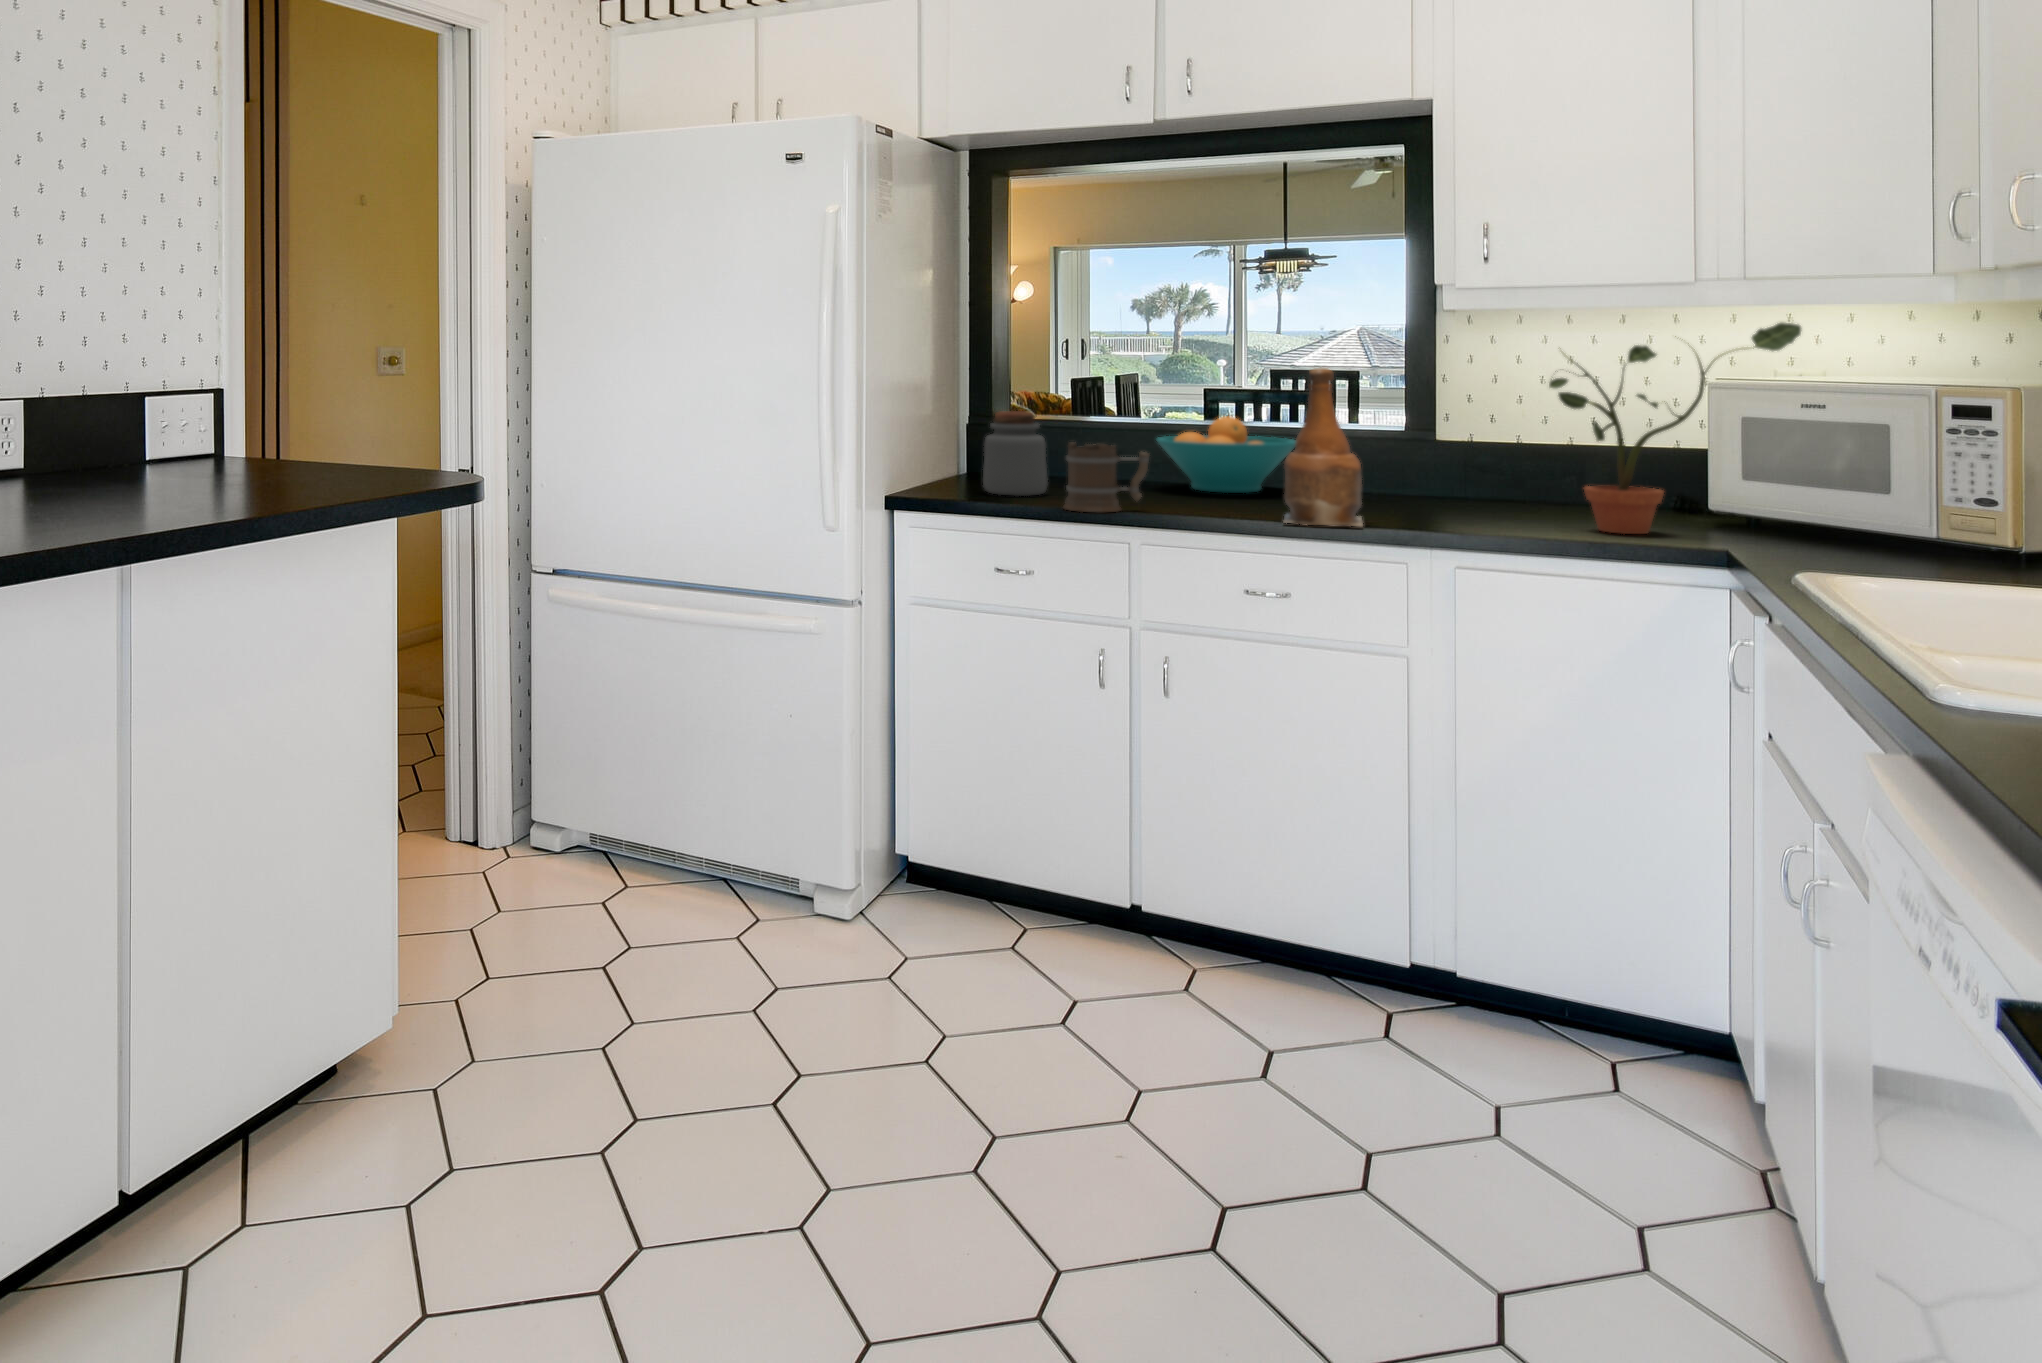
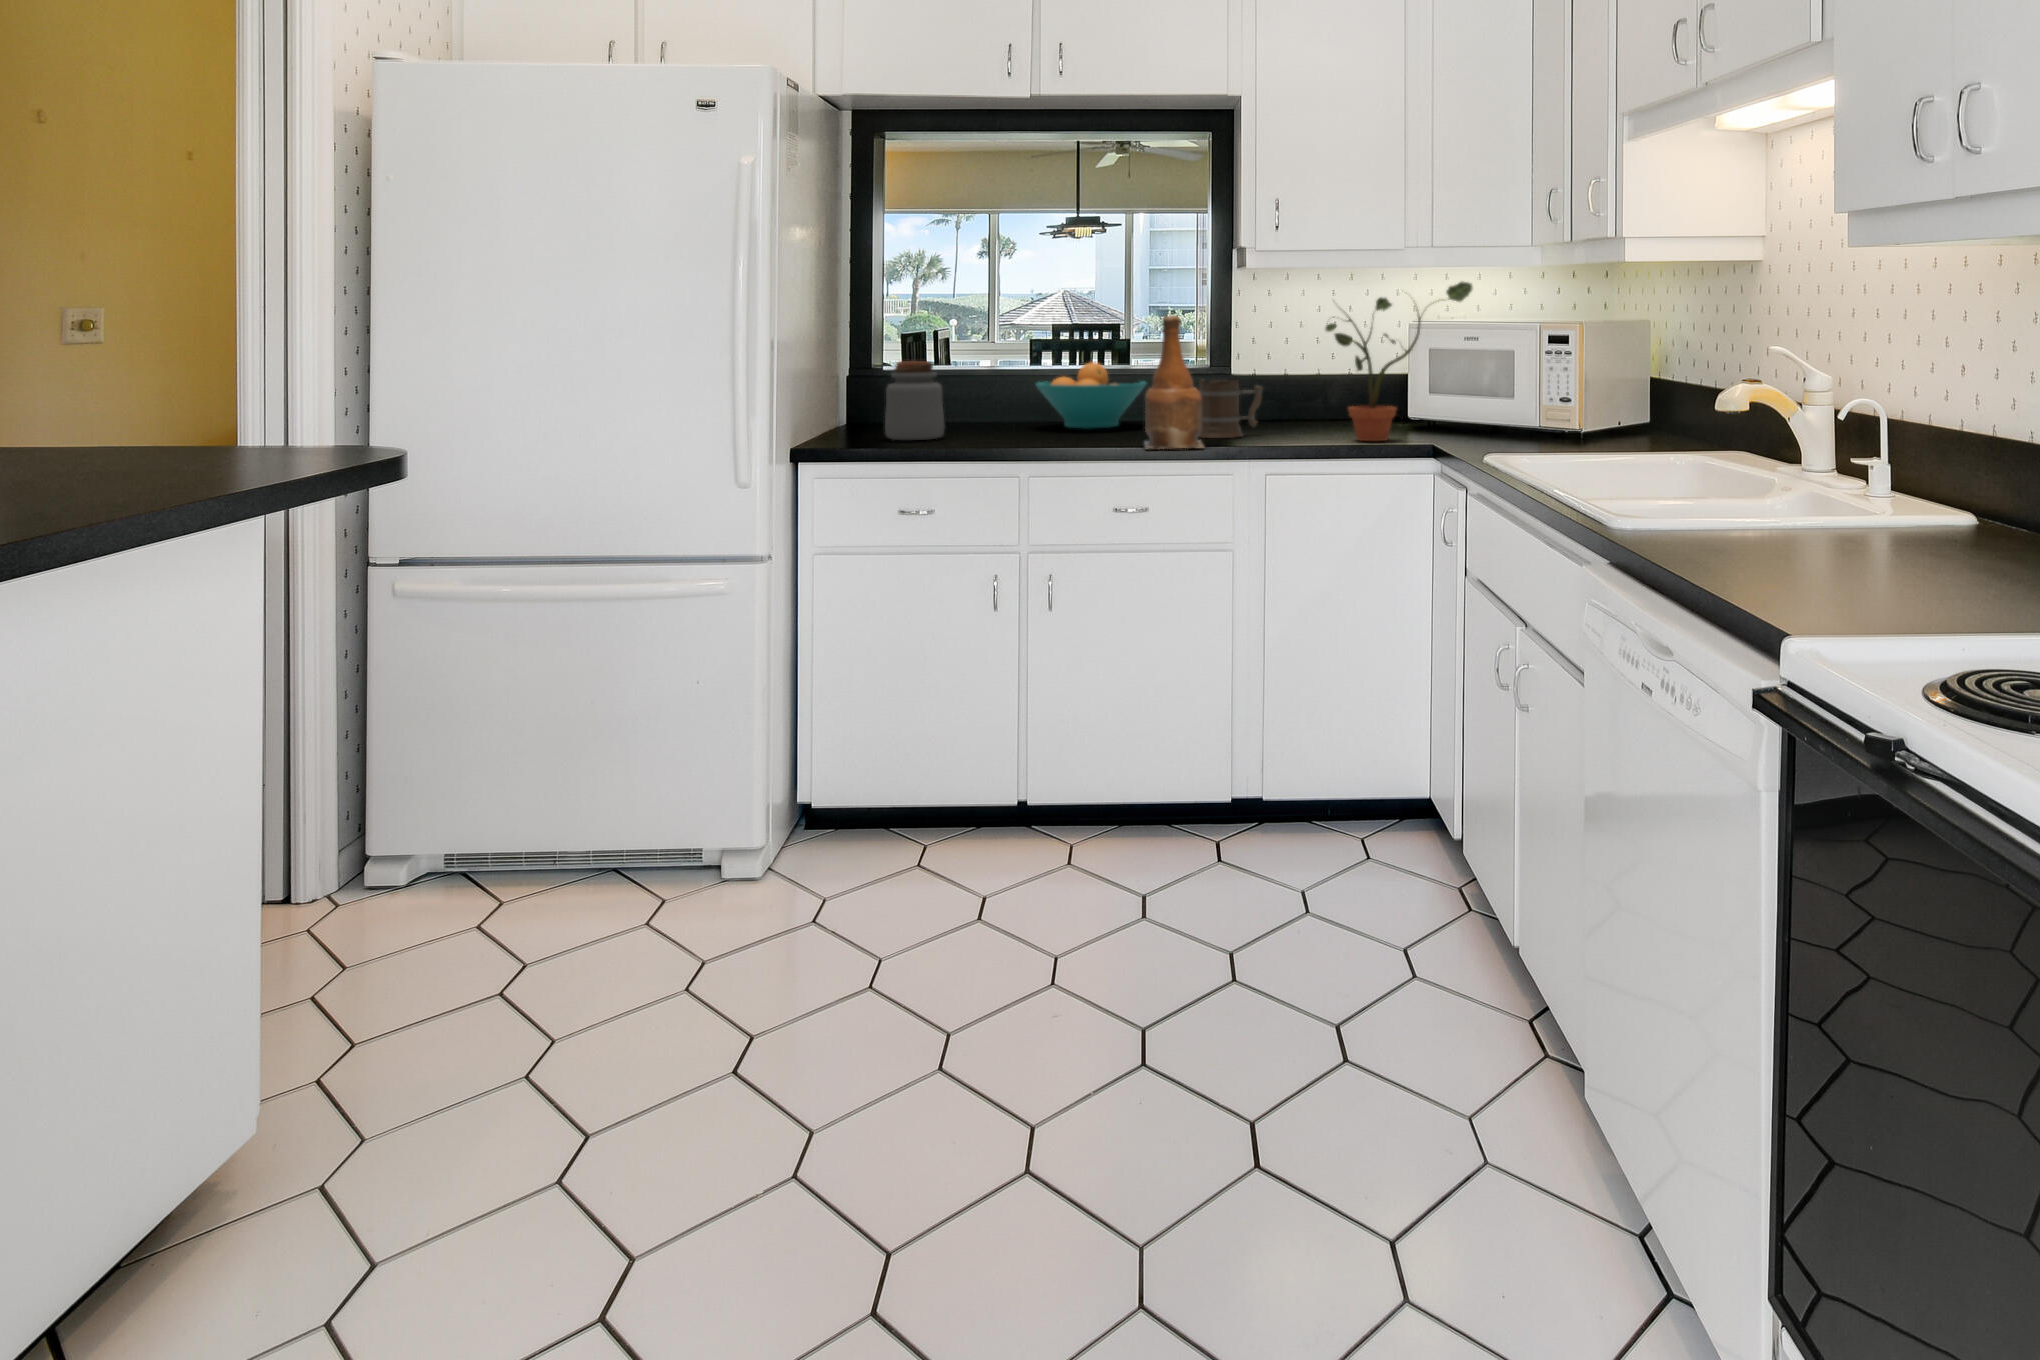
mug: present [1064,442,1149,512] -> present [1199,379,1262,438]

